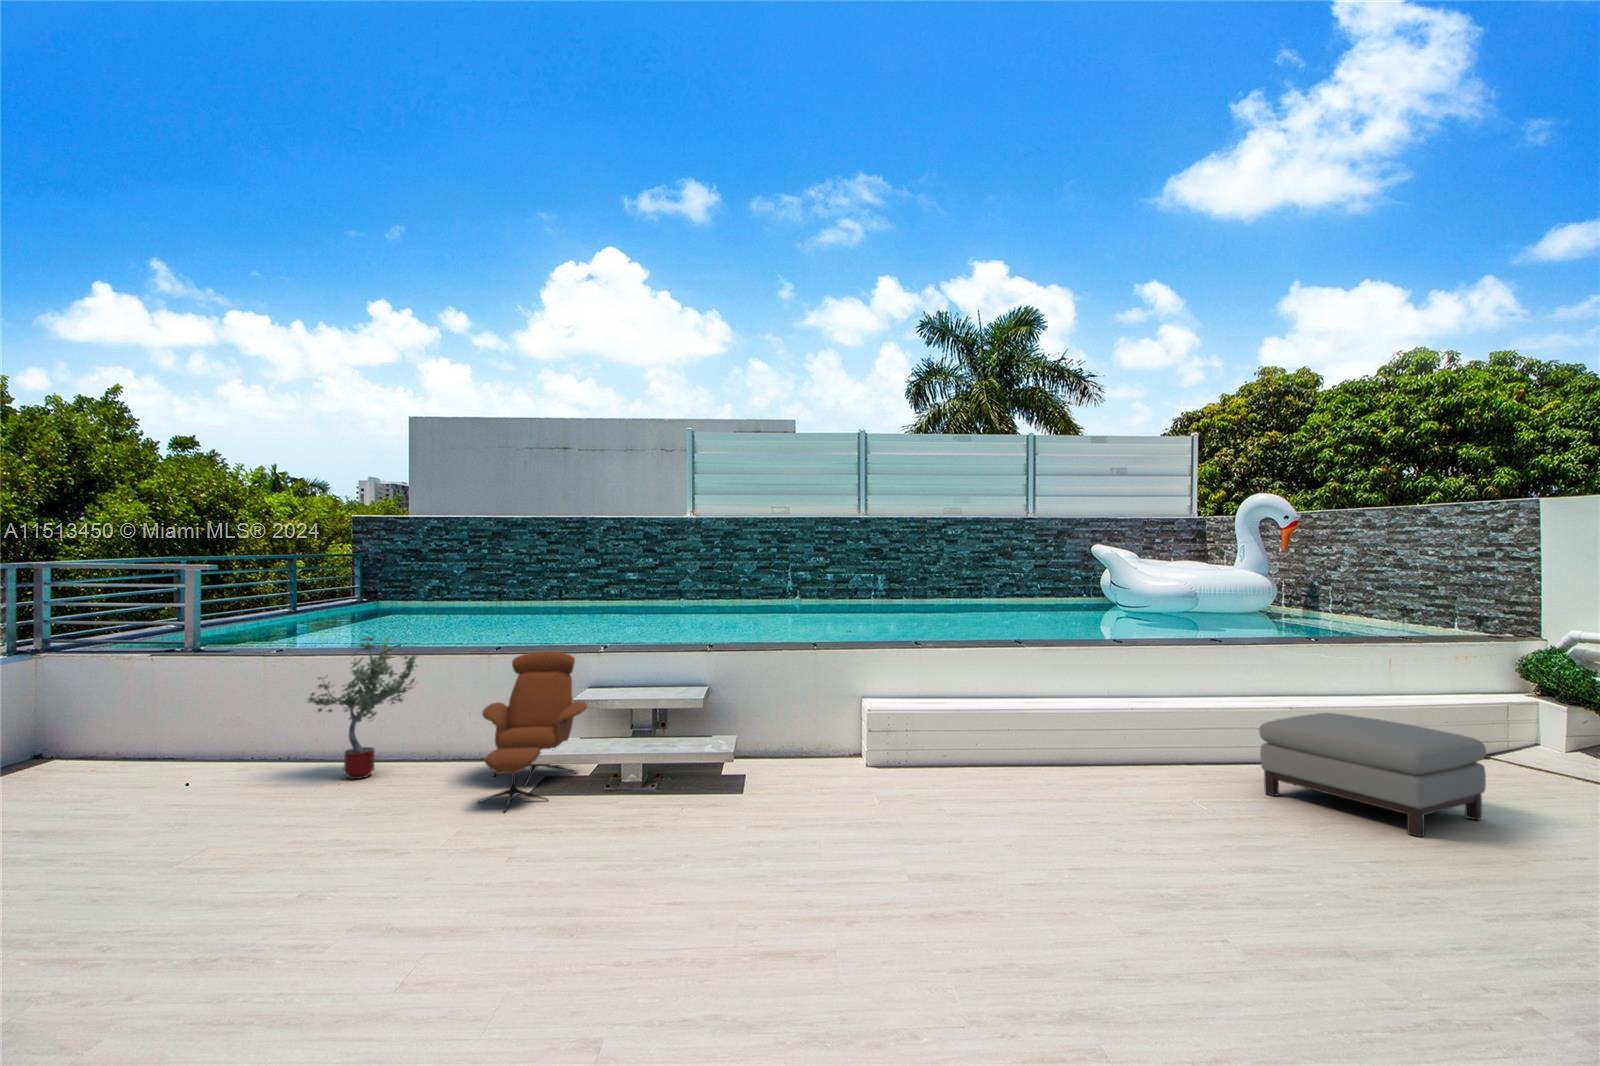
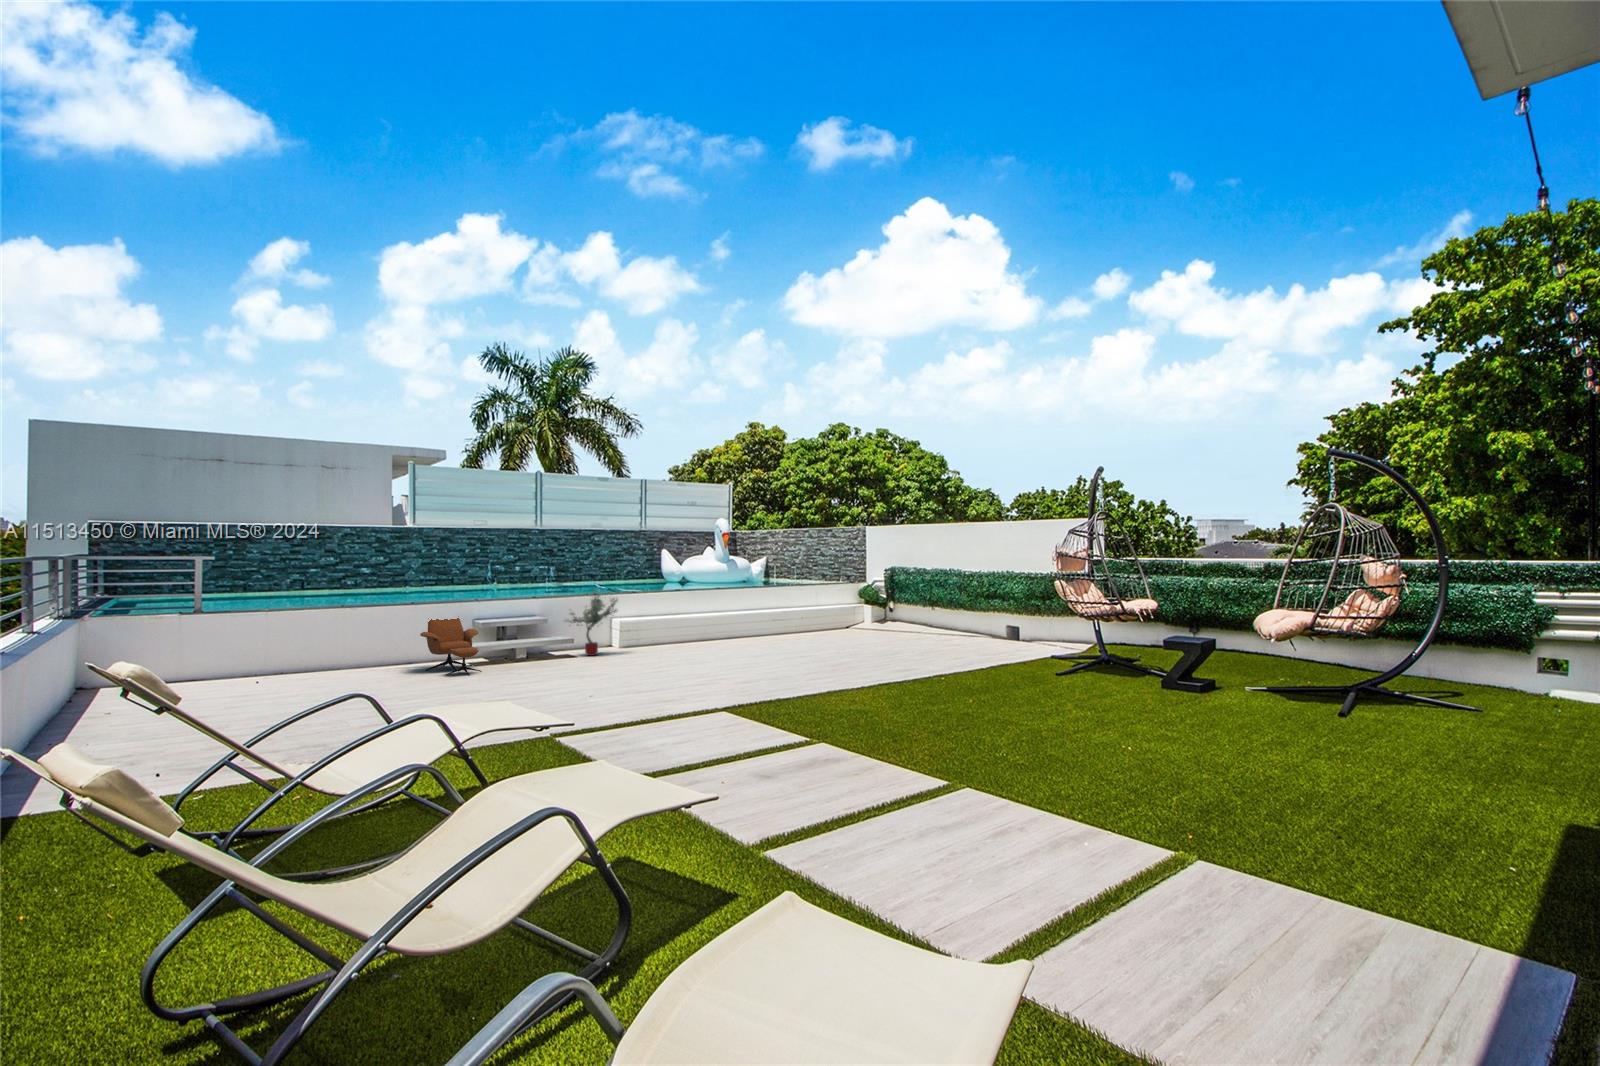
potted tree: present [308,636,417,779] -> present [567,590,618,656]
ottoman: present [1259,713,1486,836] -> none [775,611,844,646]

